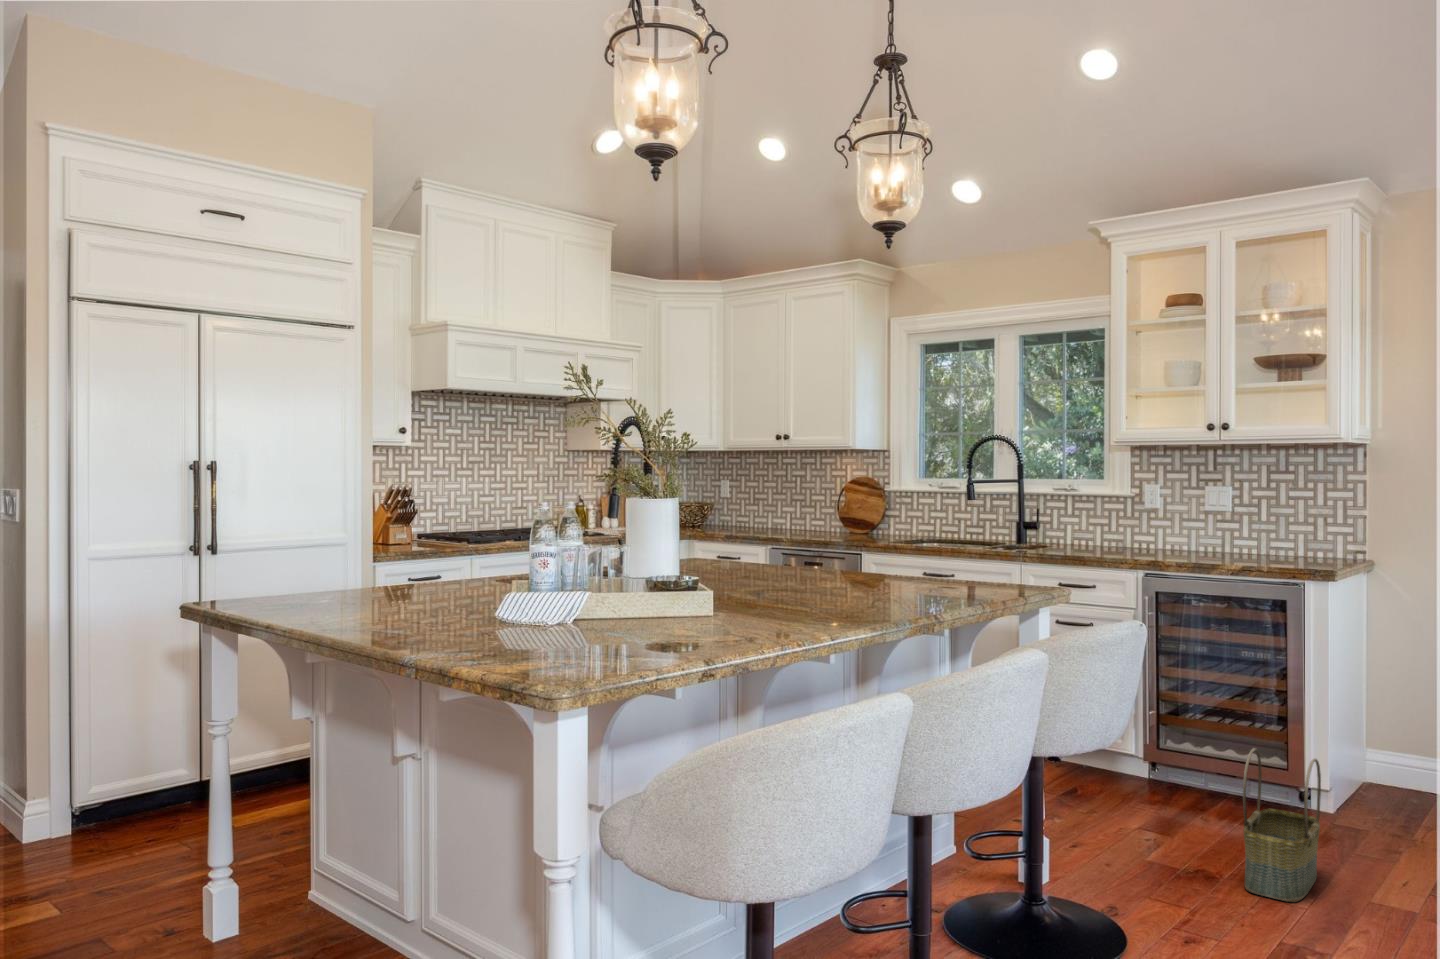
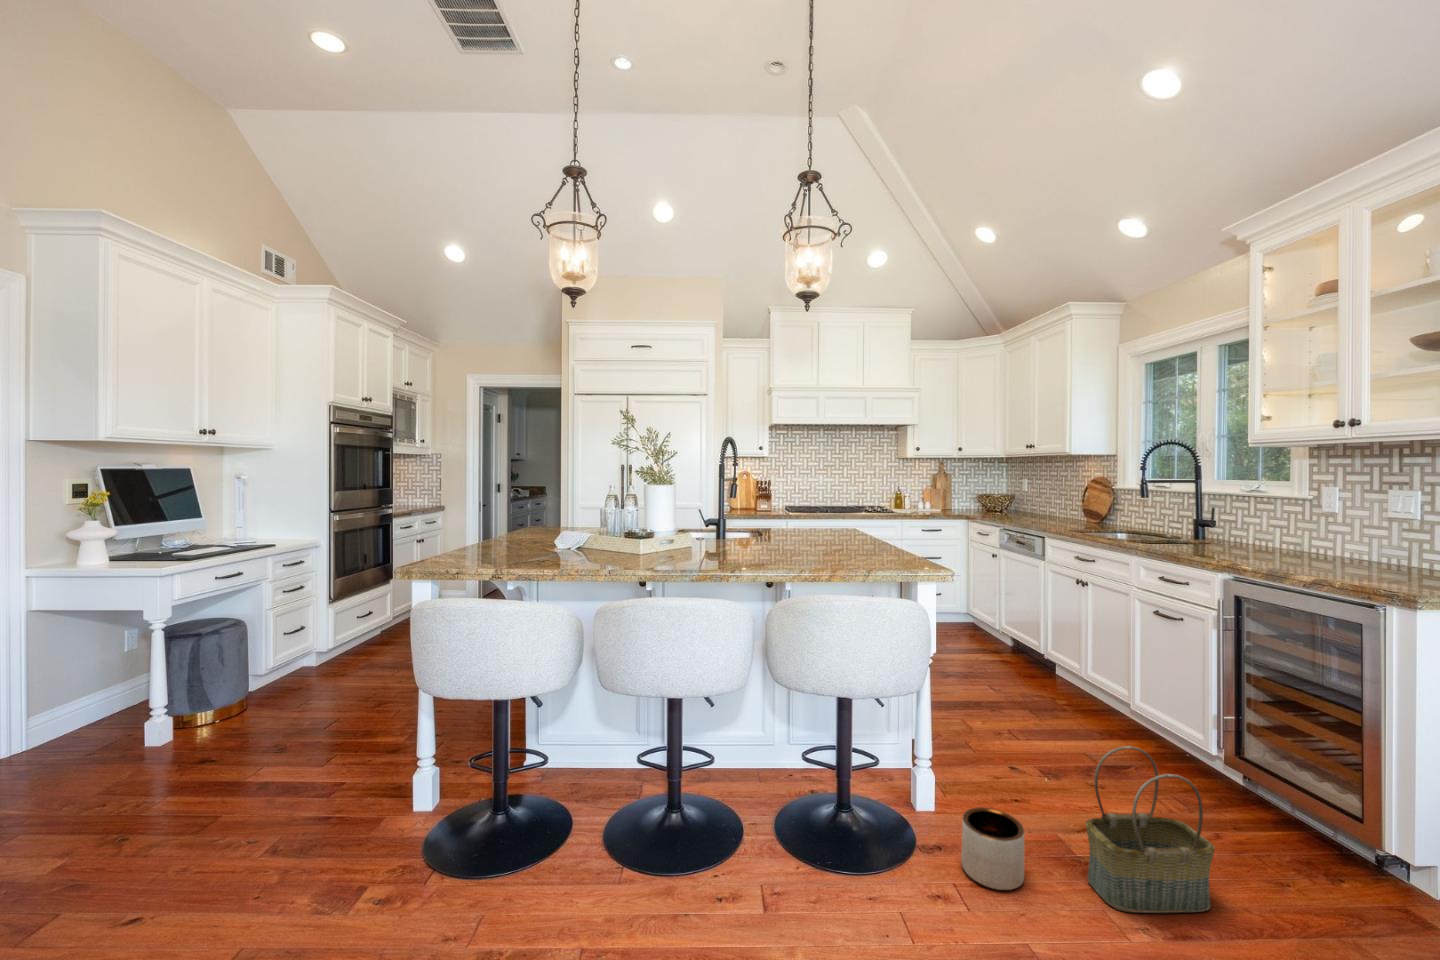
planter: none [1175,853,1244,931] -> present [961,807,1024,890]

